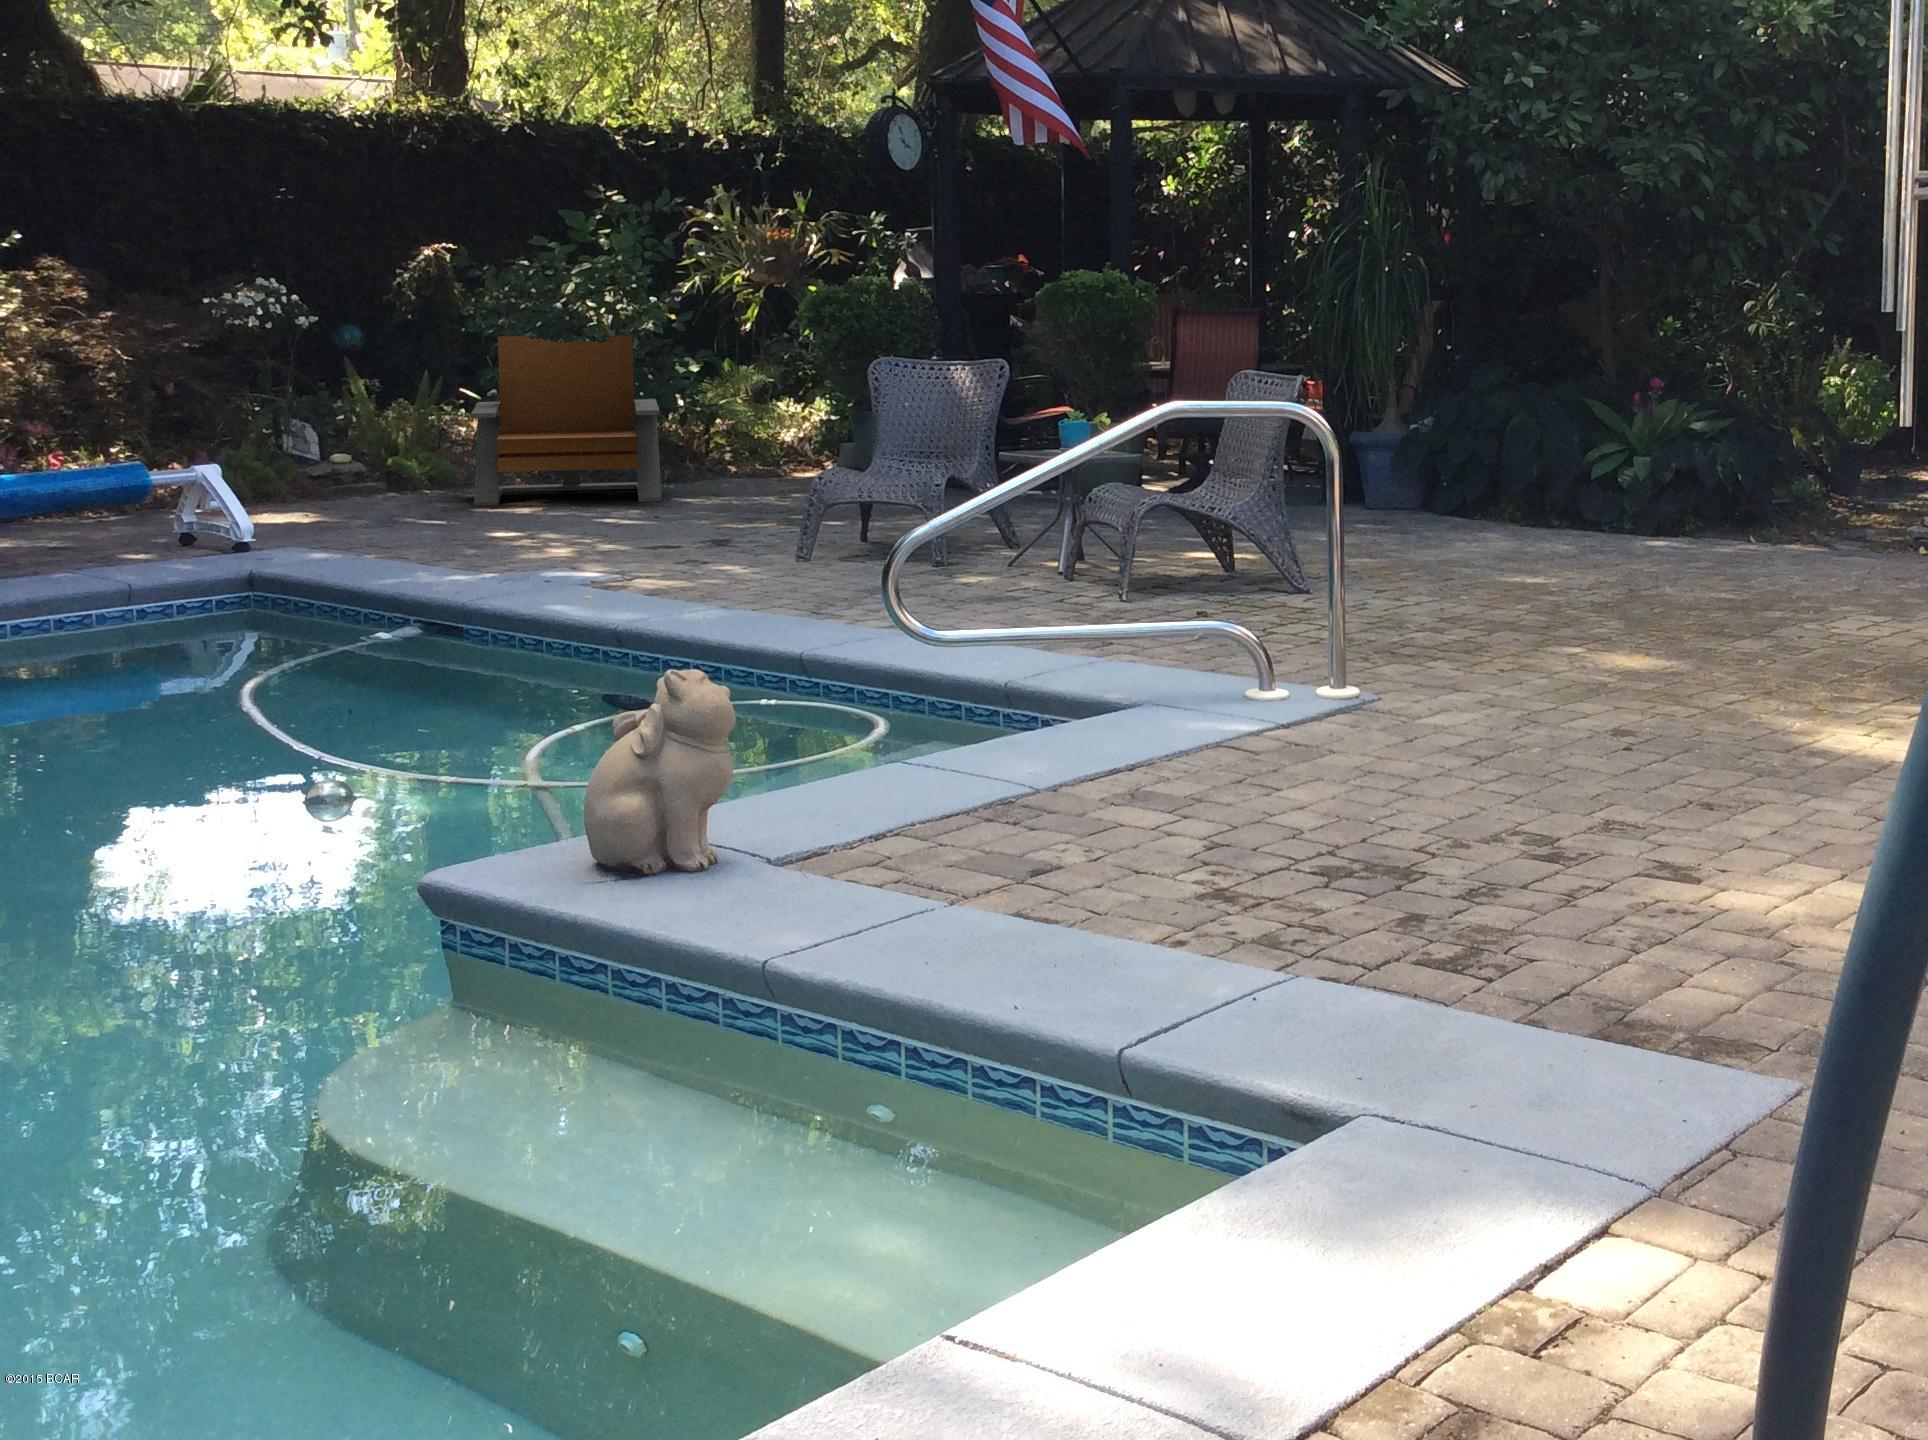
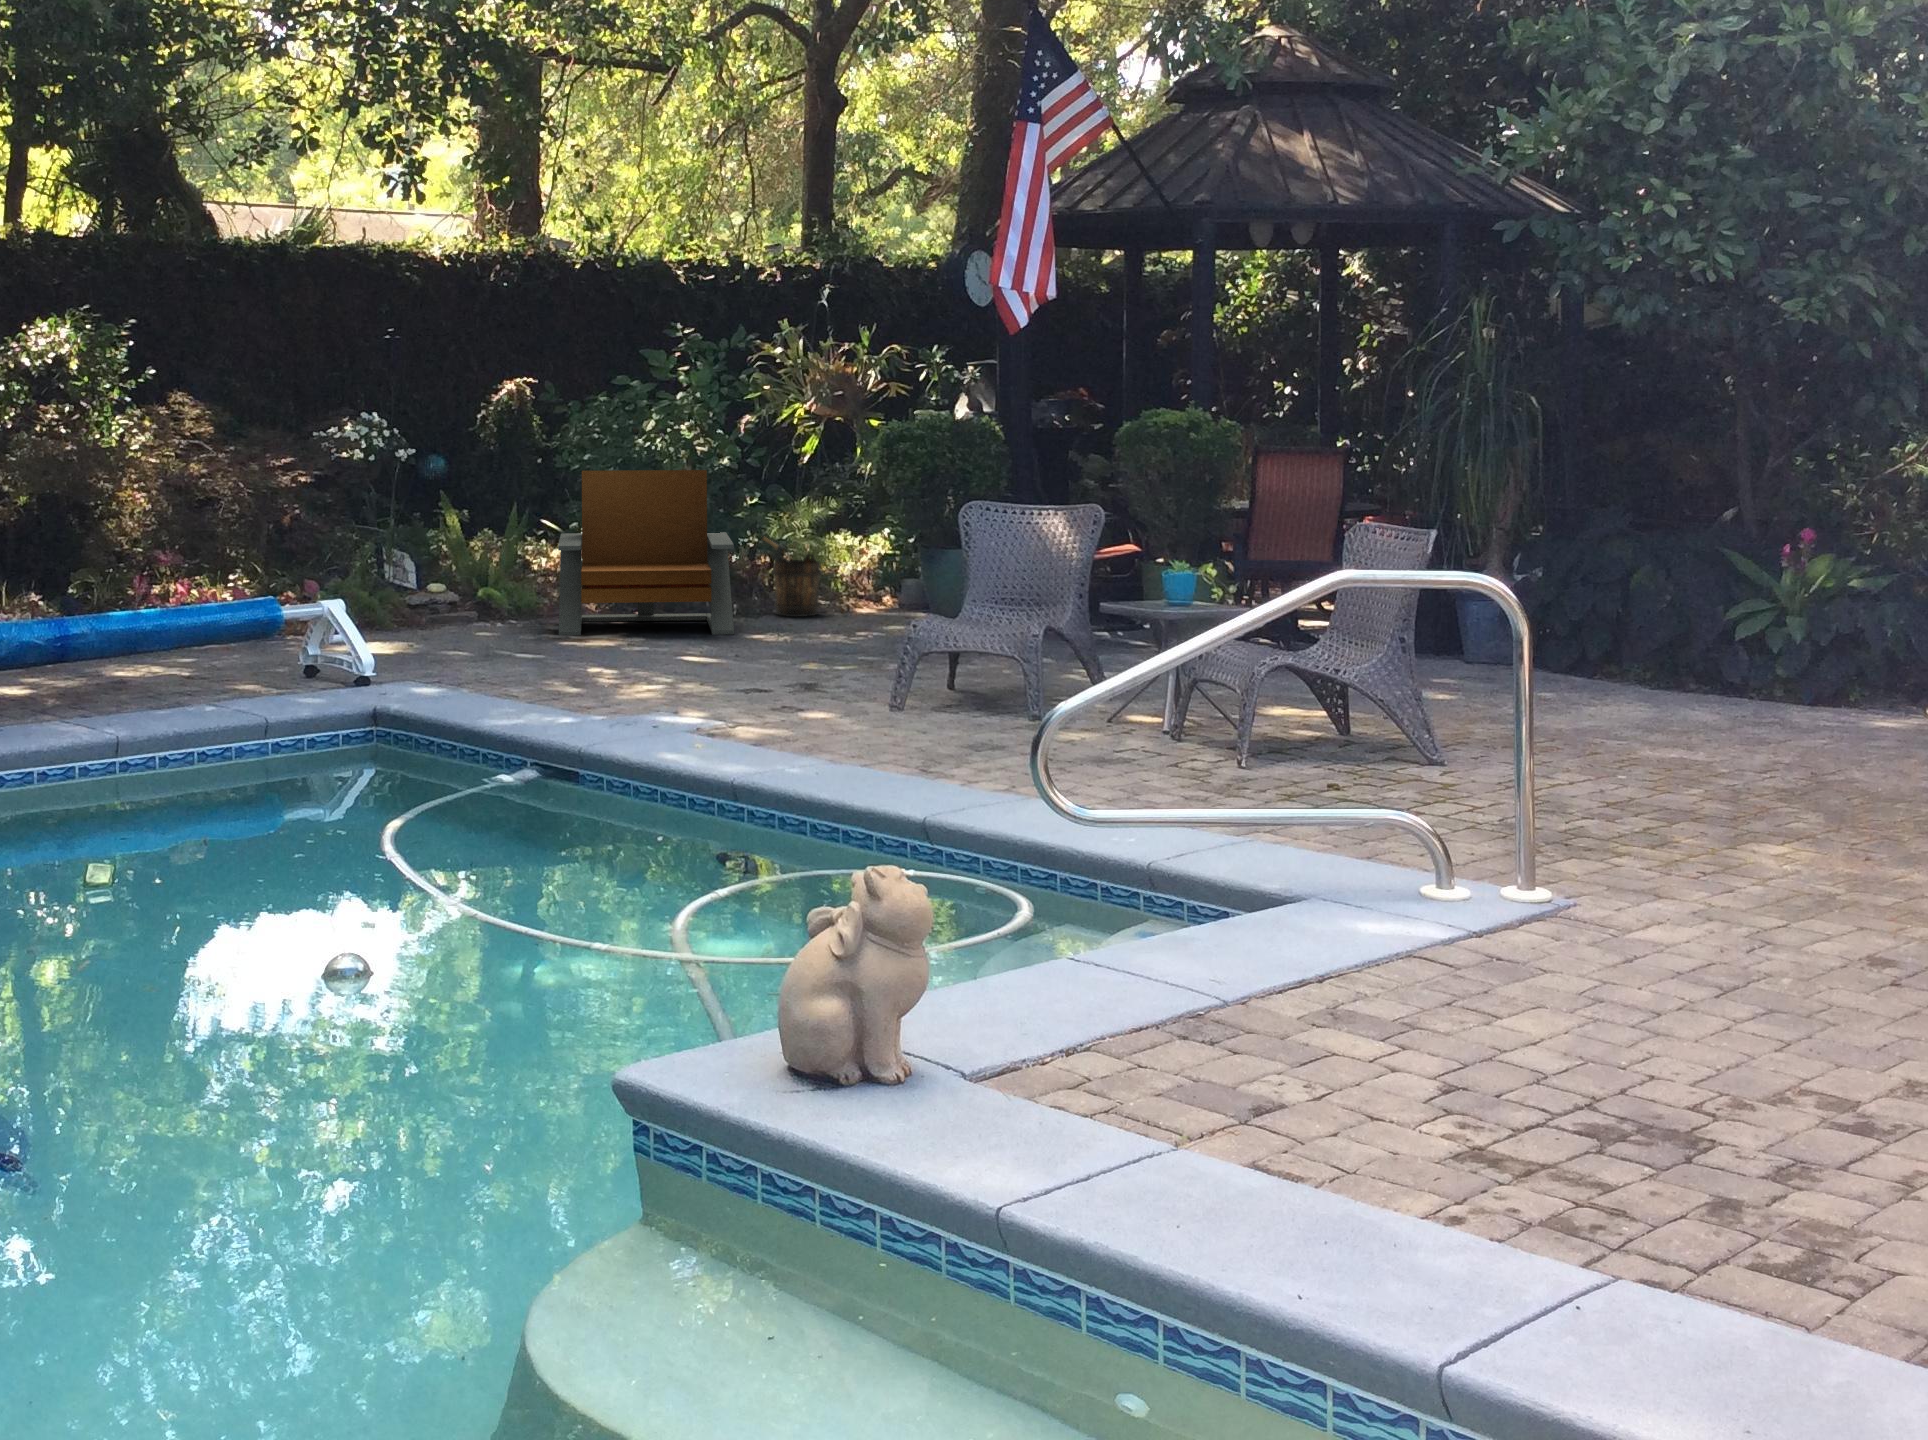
bucket: none [695,404,759,484] -> present [763,538,822,617]

